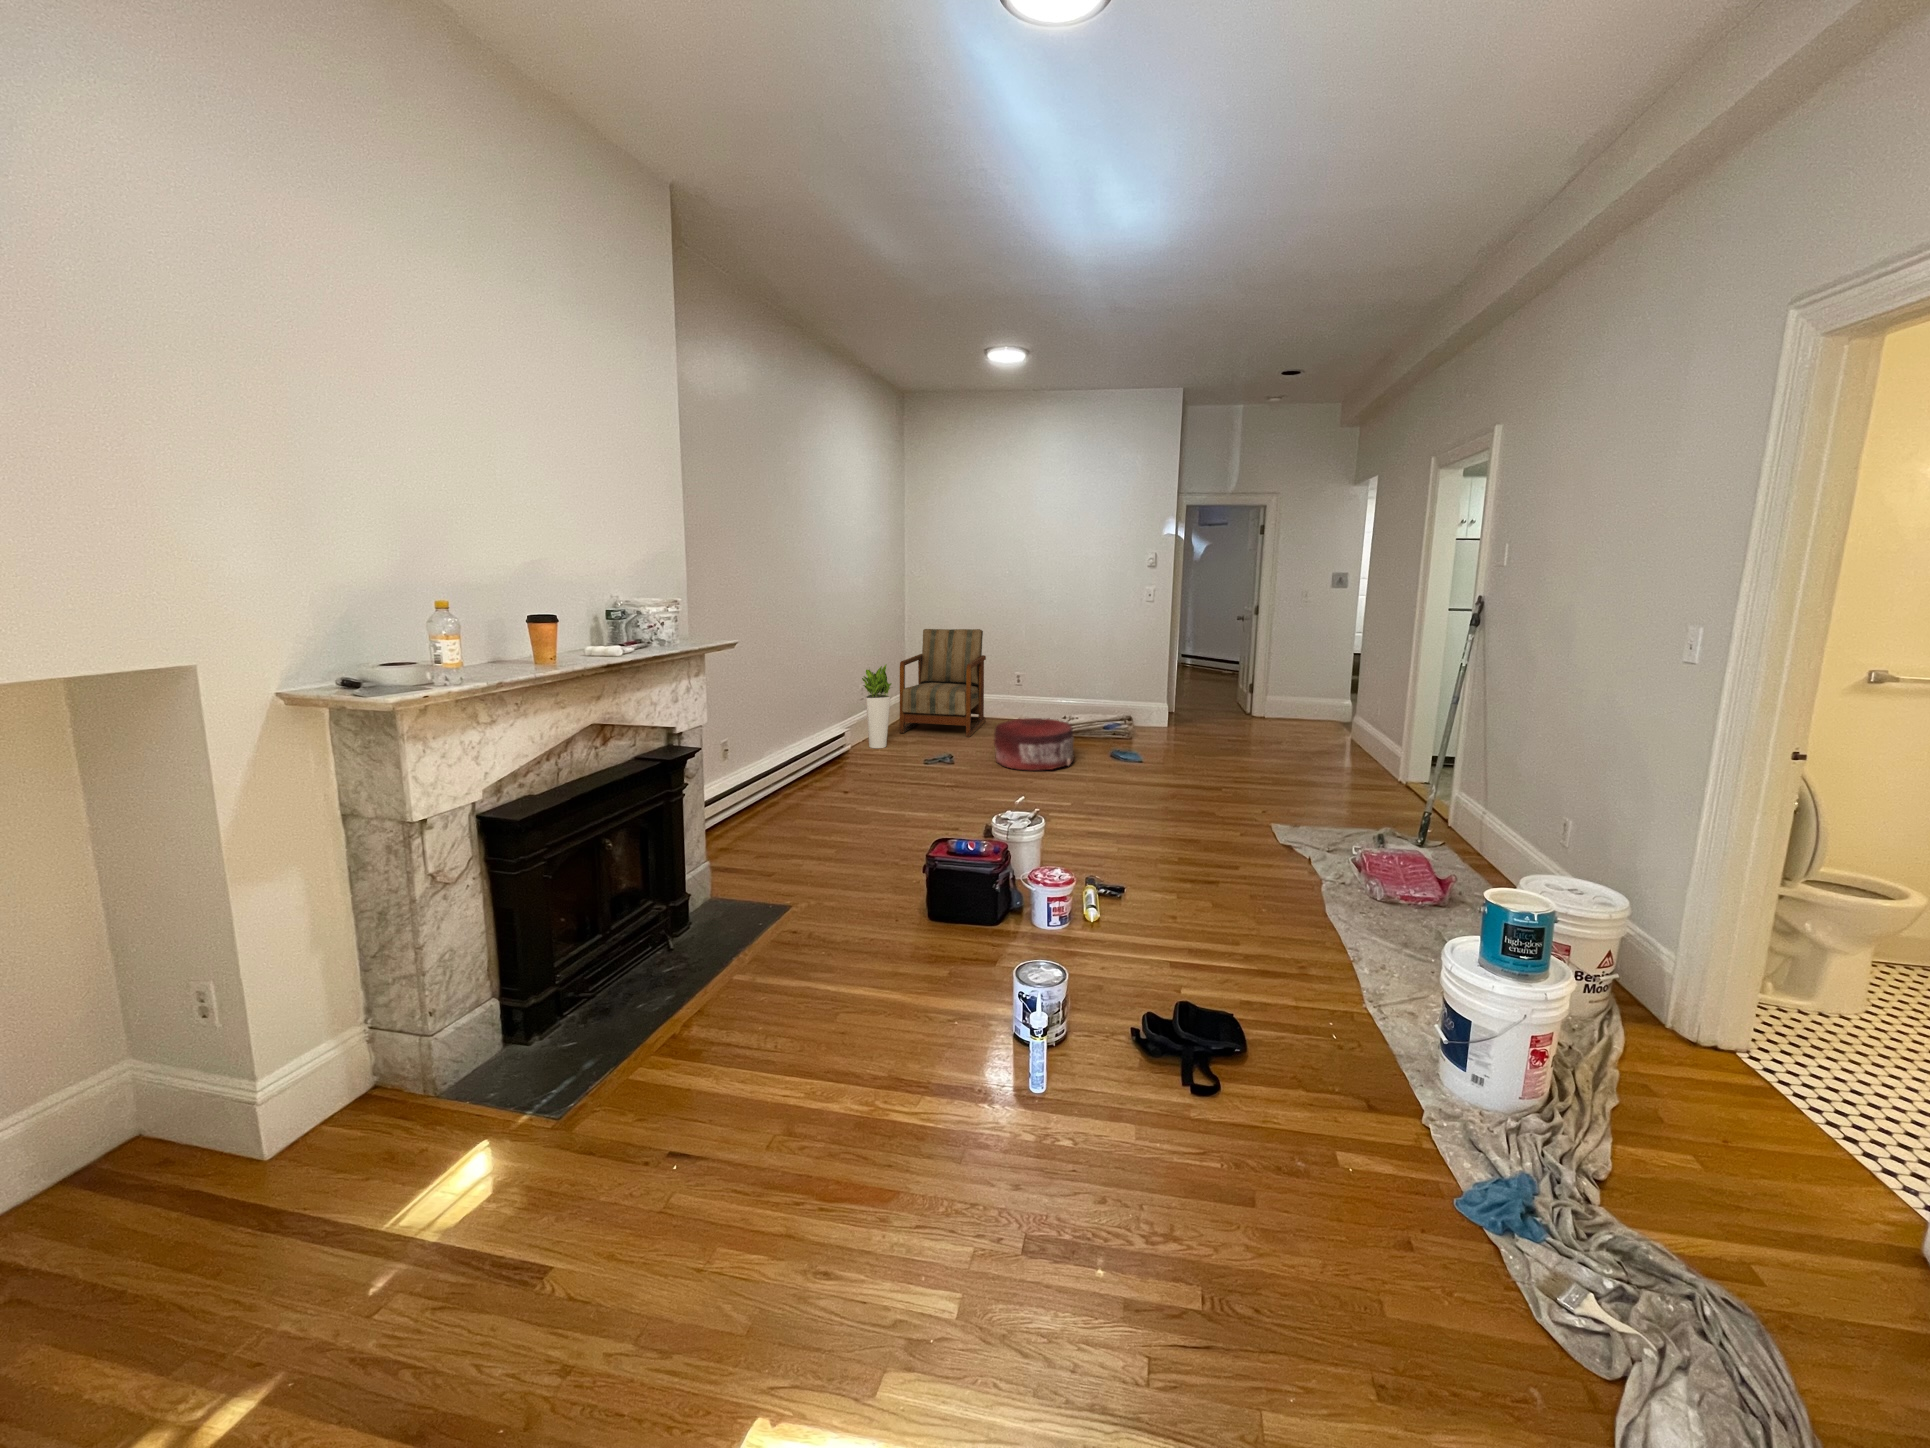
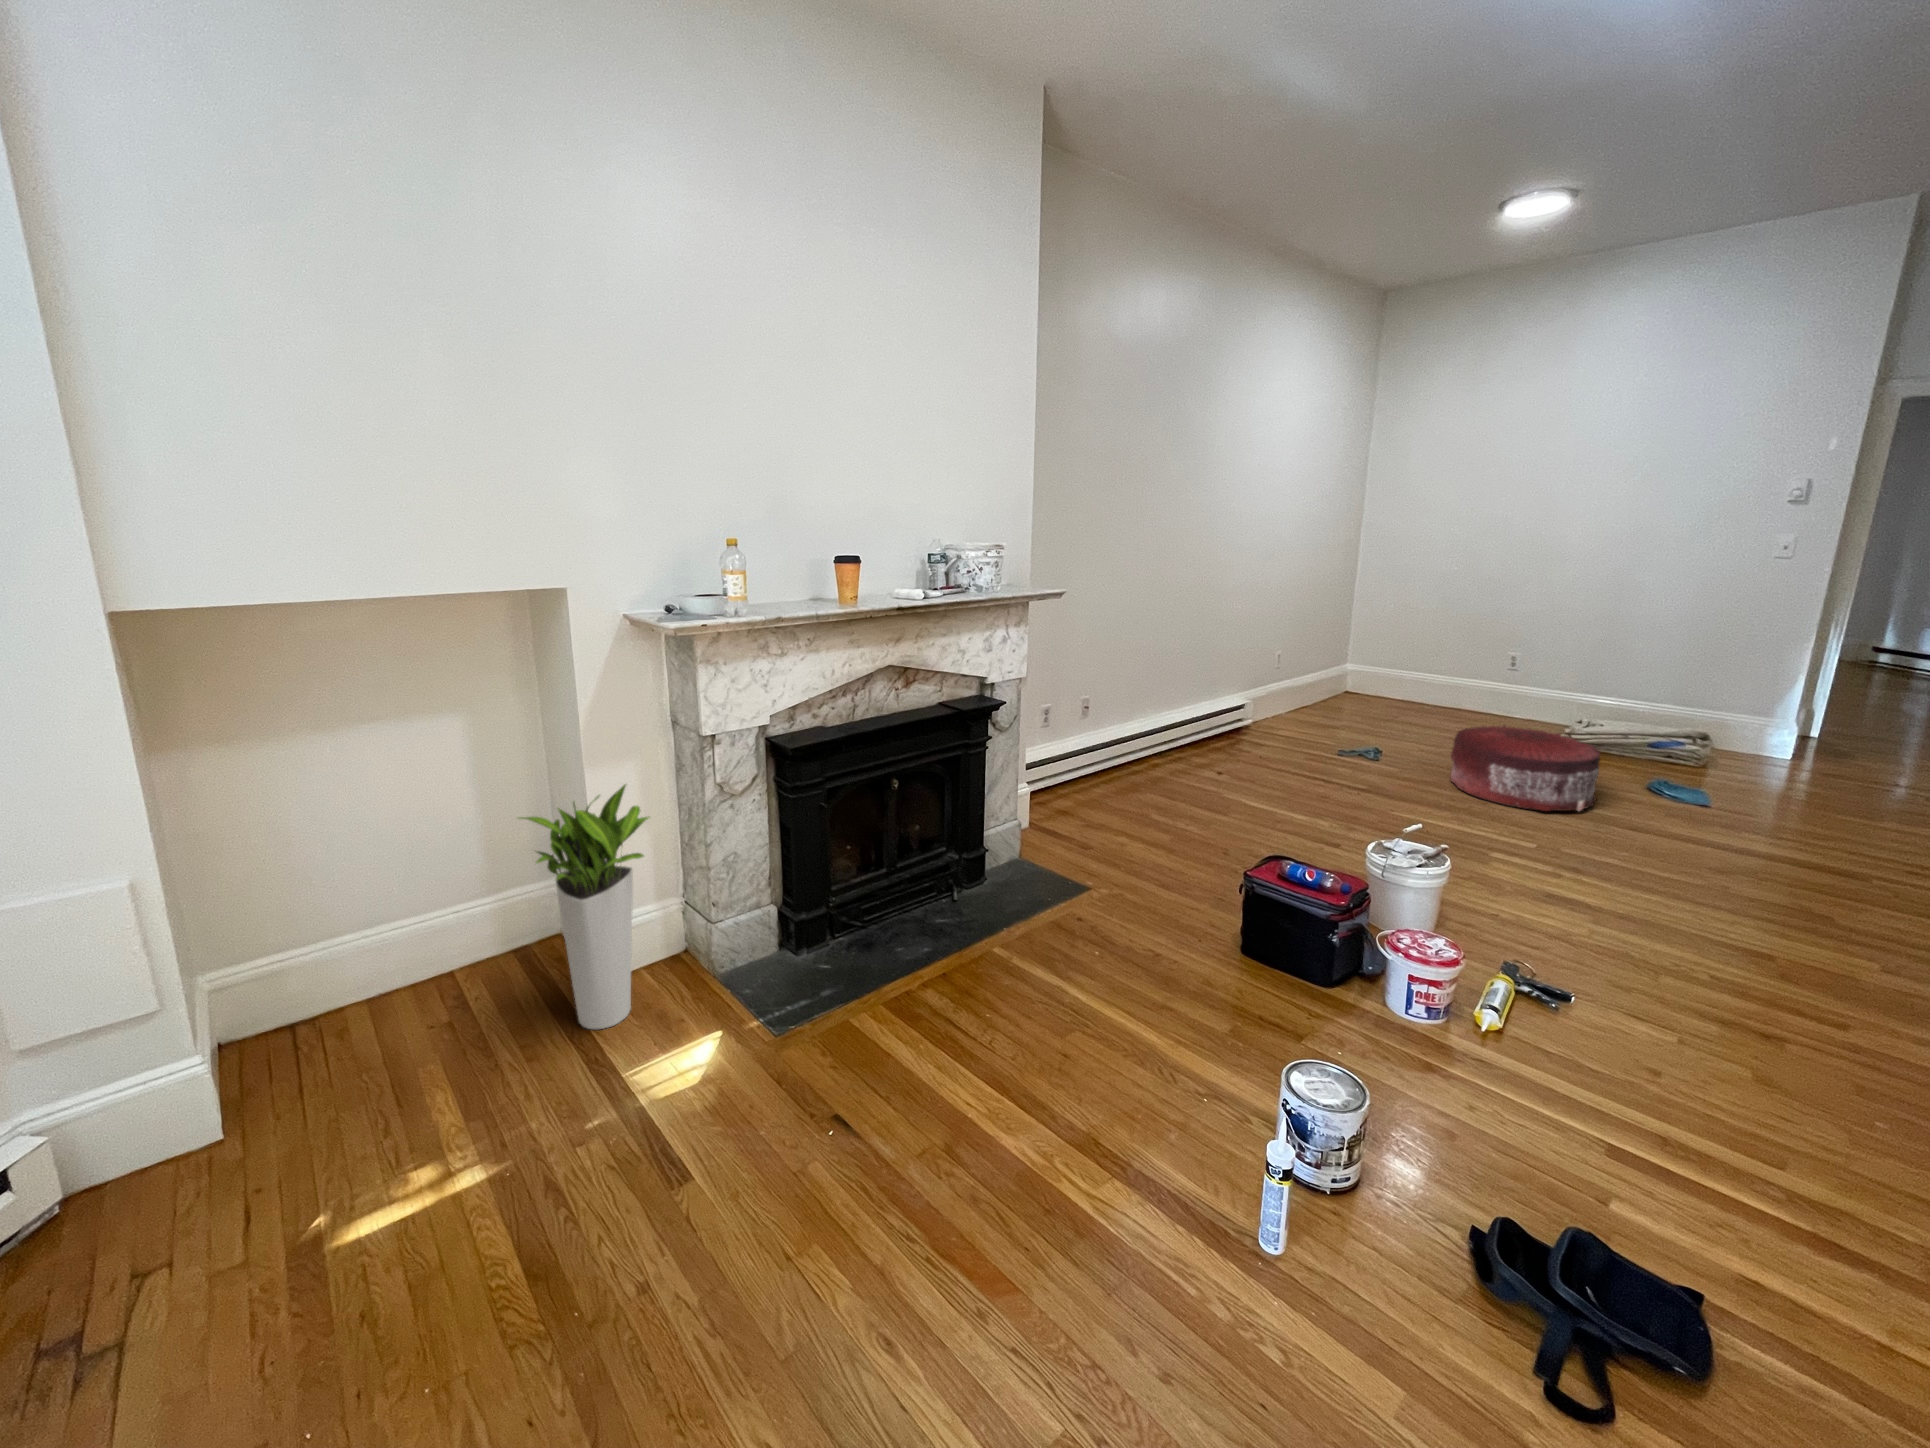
armchair: present [900,629,986,737] -> none [1323,587,1478,737]
planter: present [862,665,891,748] -> present [518,785,649,1029]

